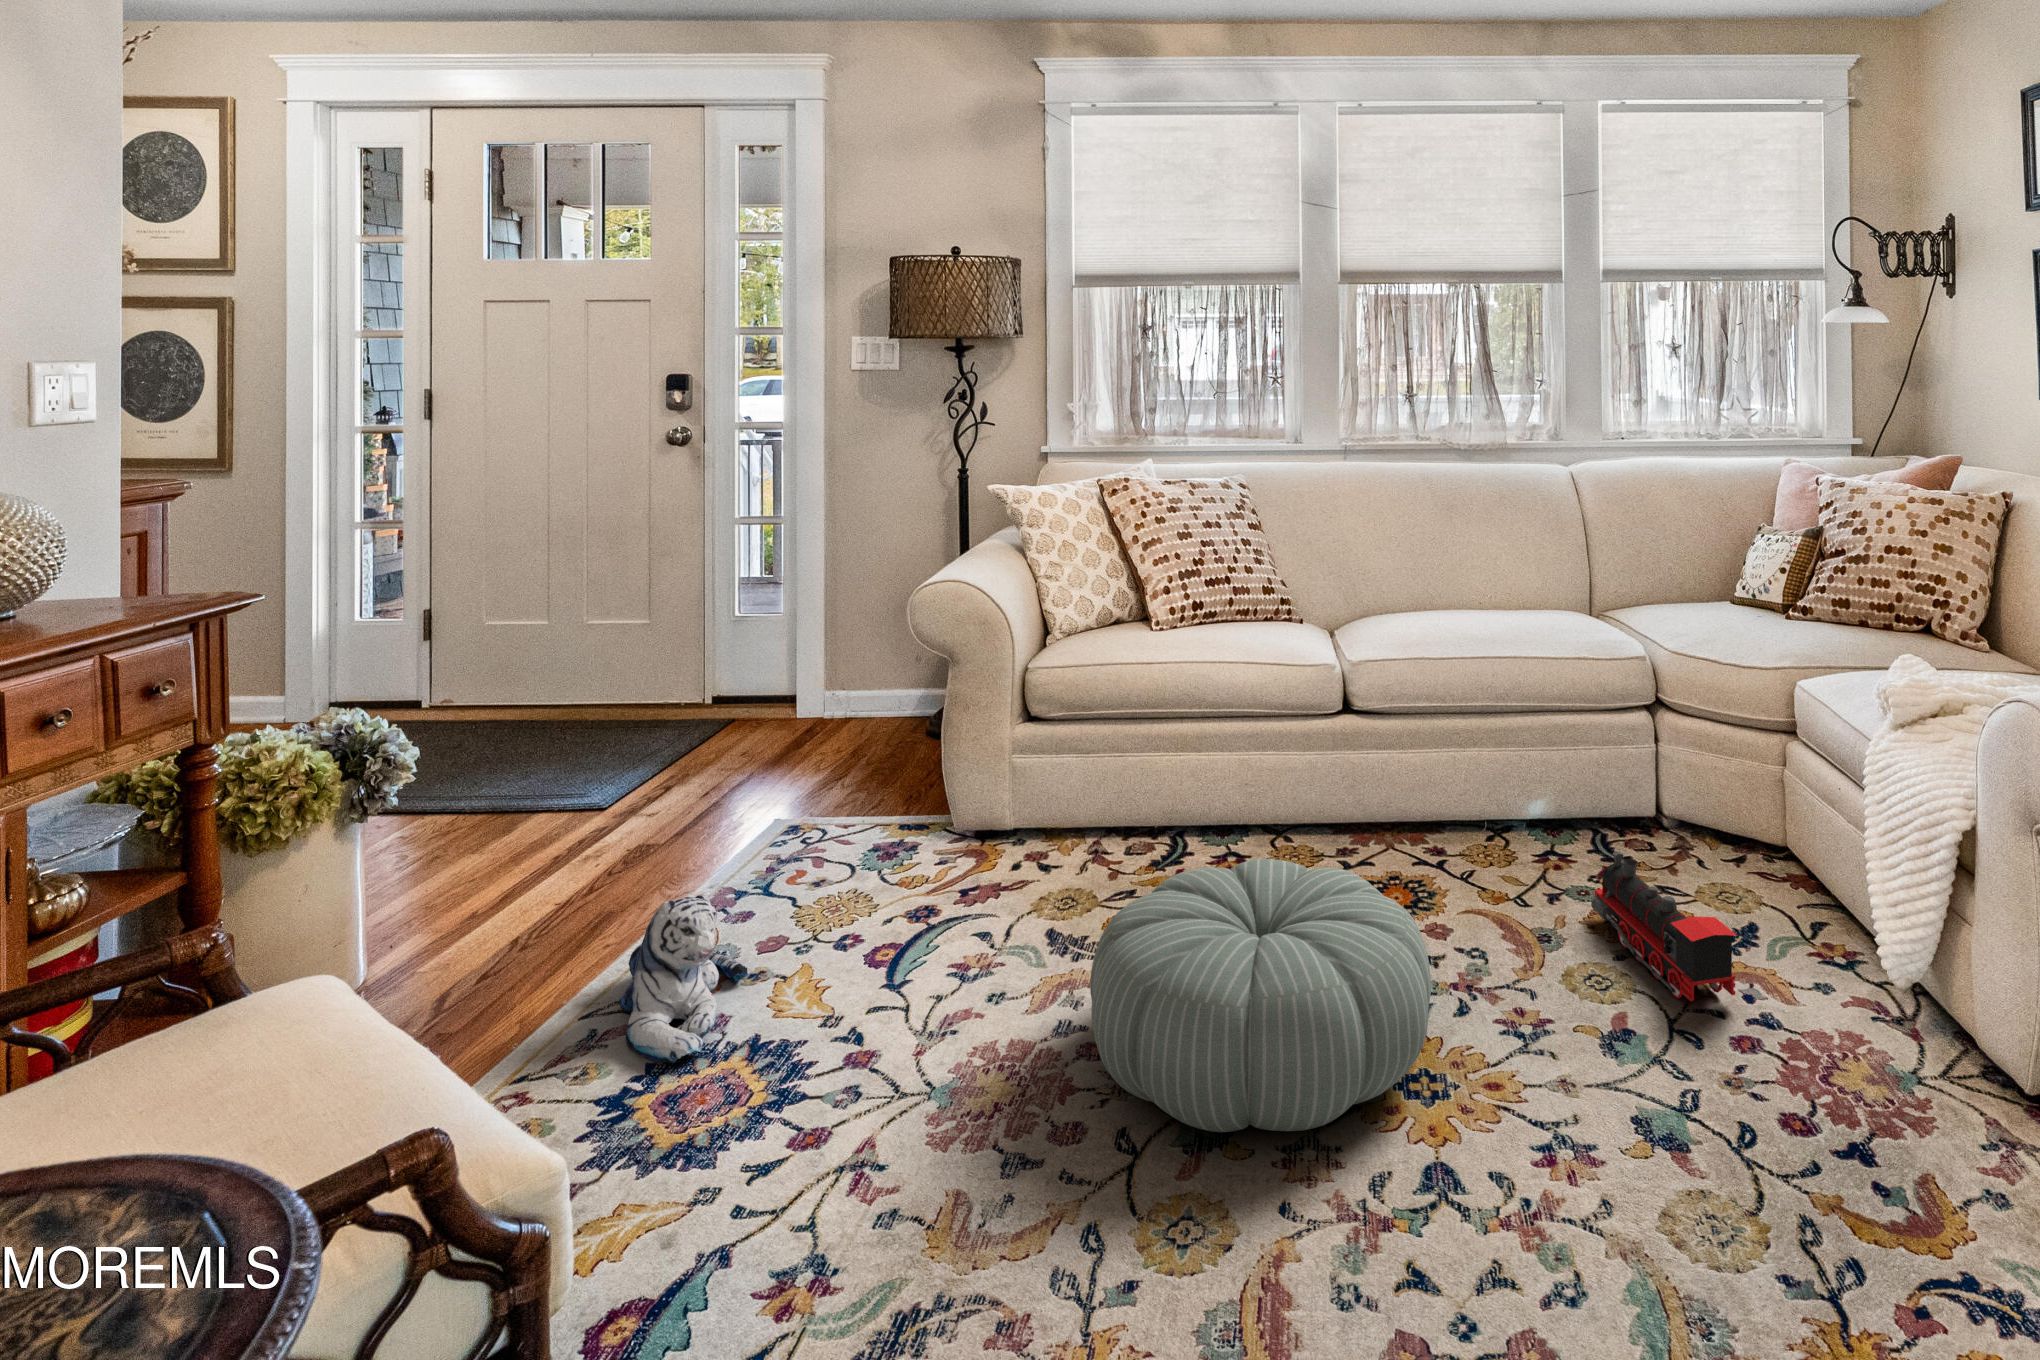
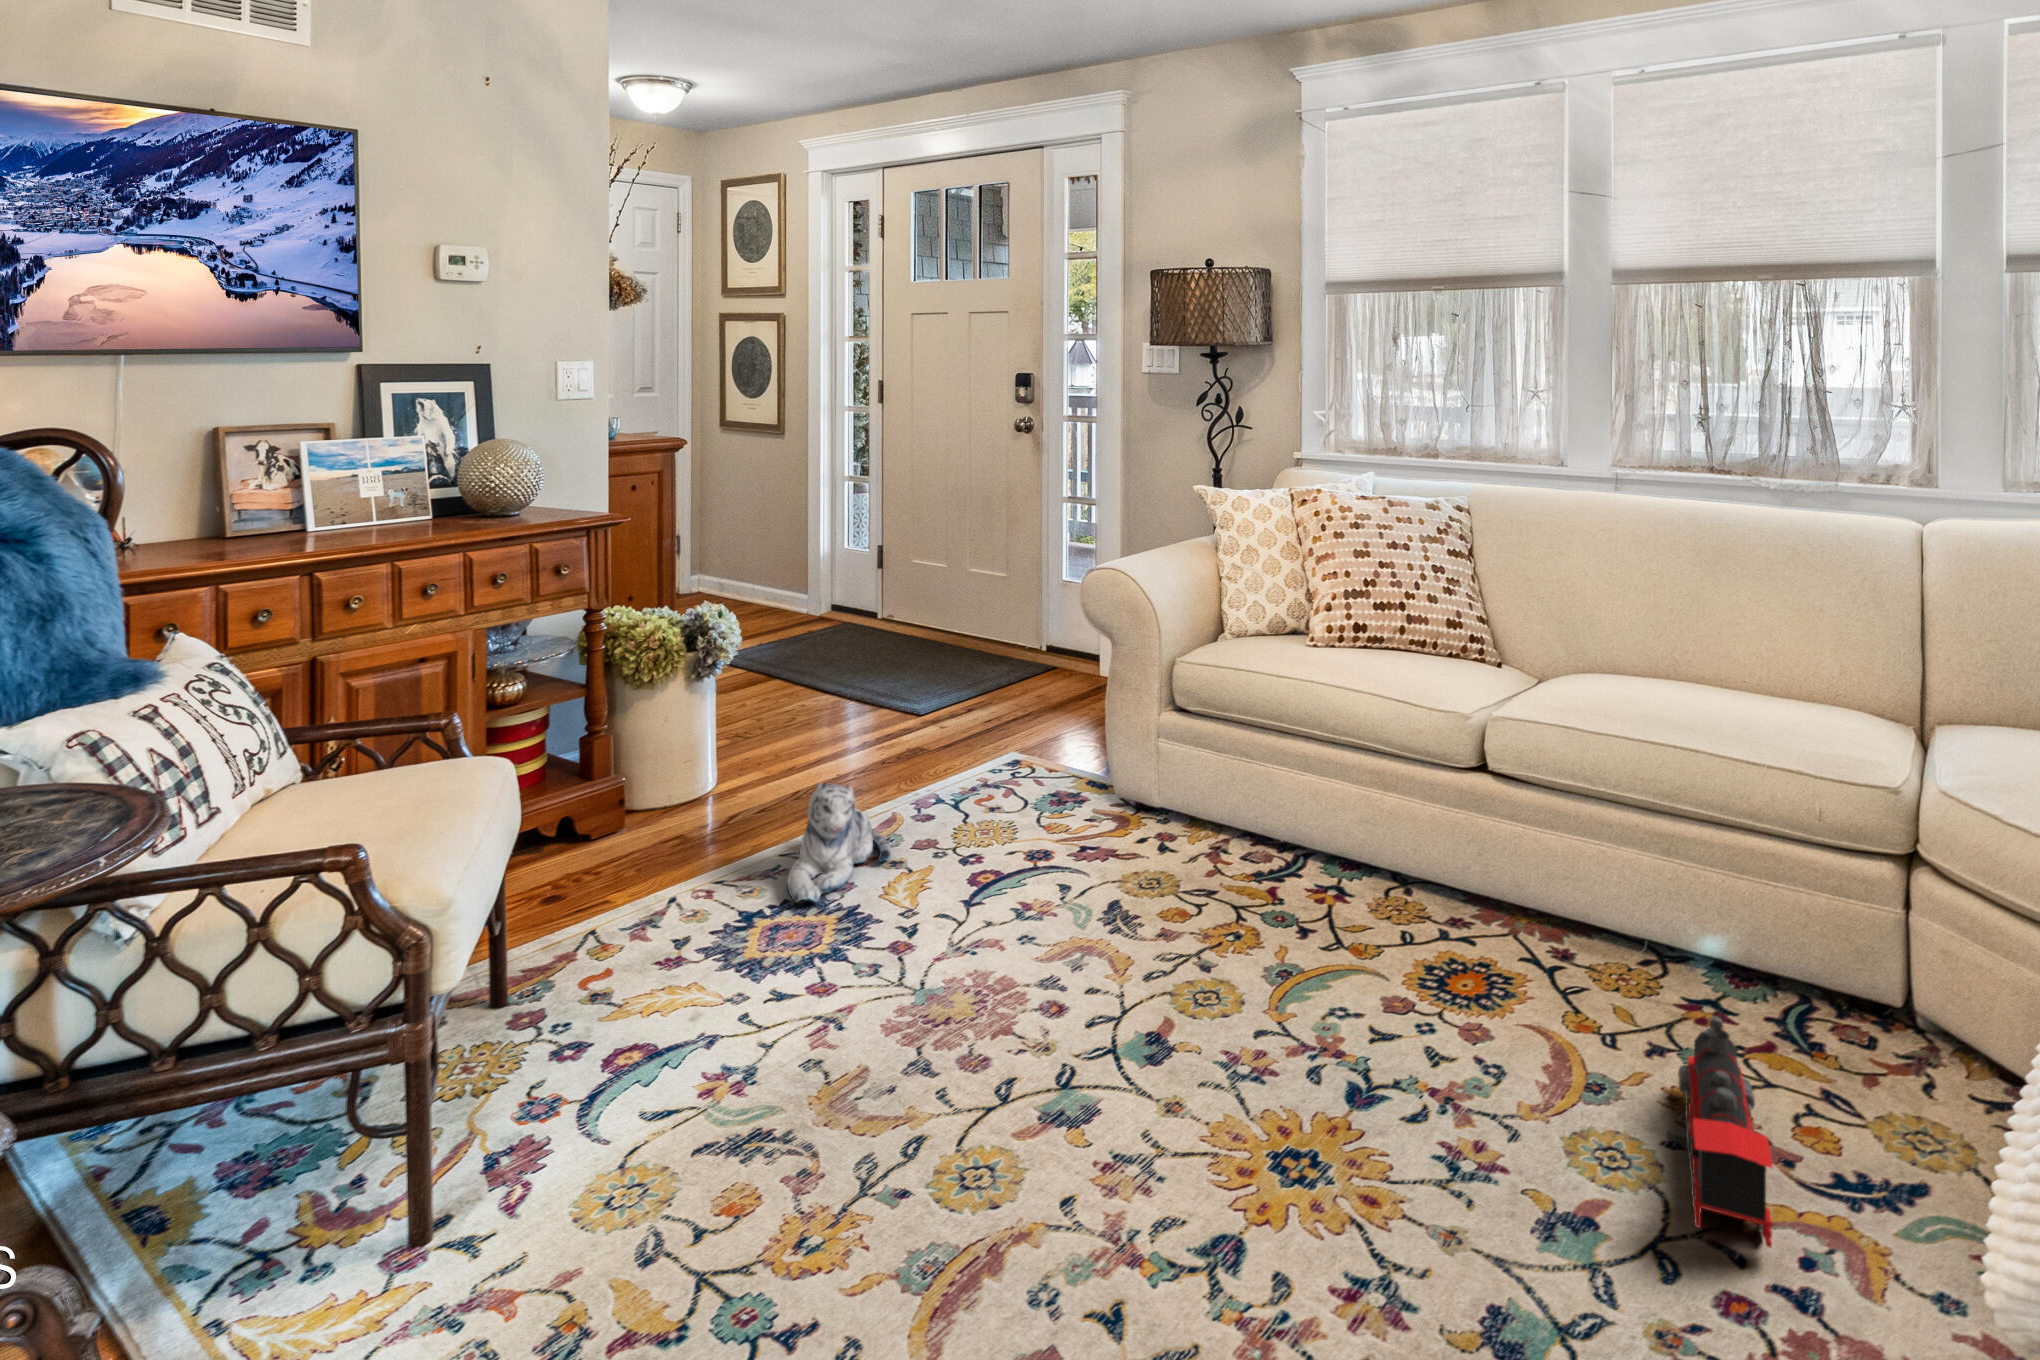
pouf: present [1090,859,1431,1132] -> none [1010,874,1354,1151]

